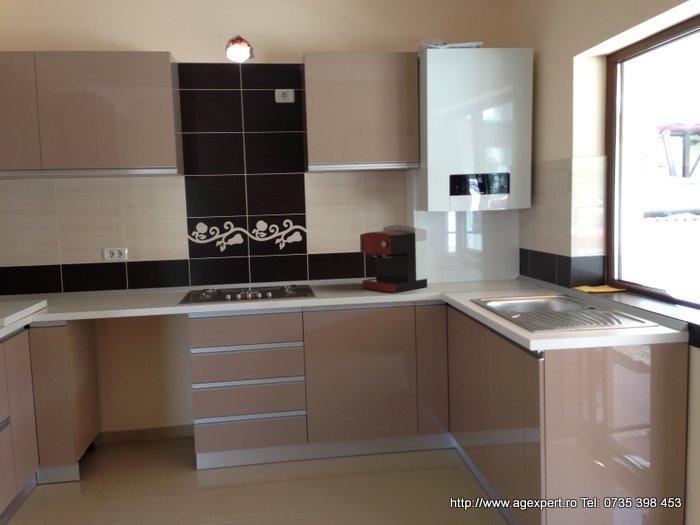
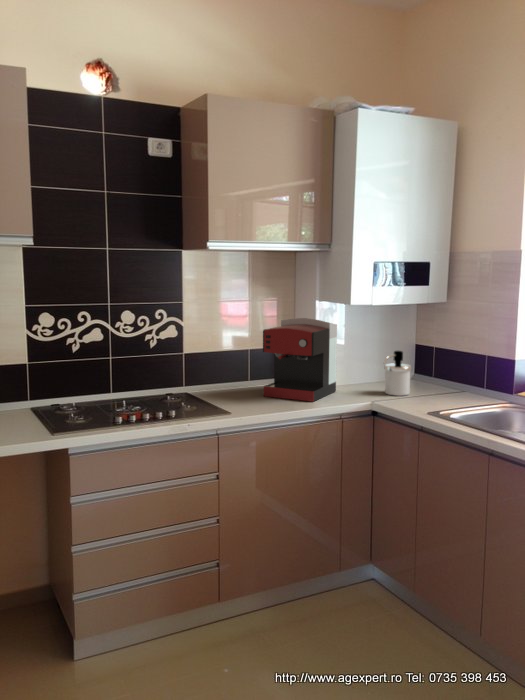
soap dispenser: none [458,252,490,291] -> present [384,351,411,396]

